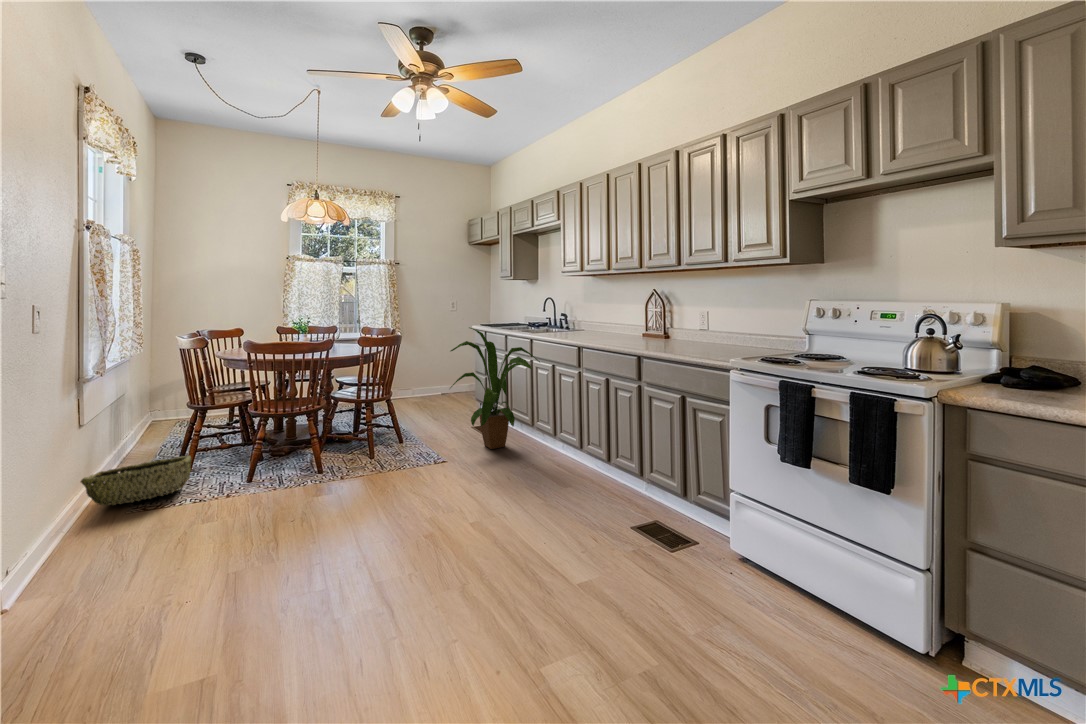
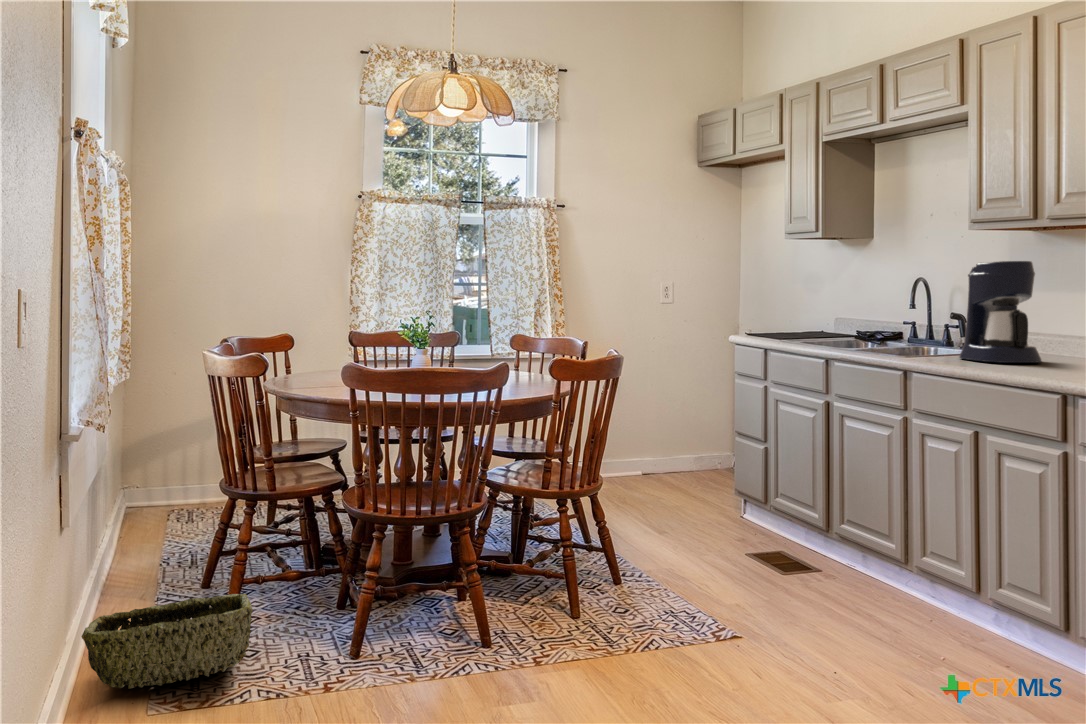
coffee maker: none [552,292,582,335] -> present [959,261,1042,363]
house plant: present [450,327,540,449] -> none [728,341,951,621]

